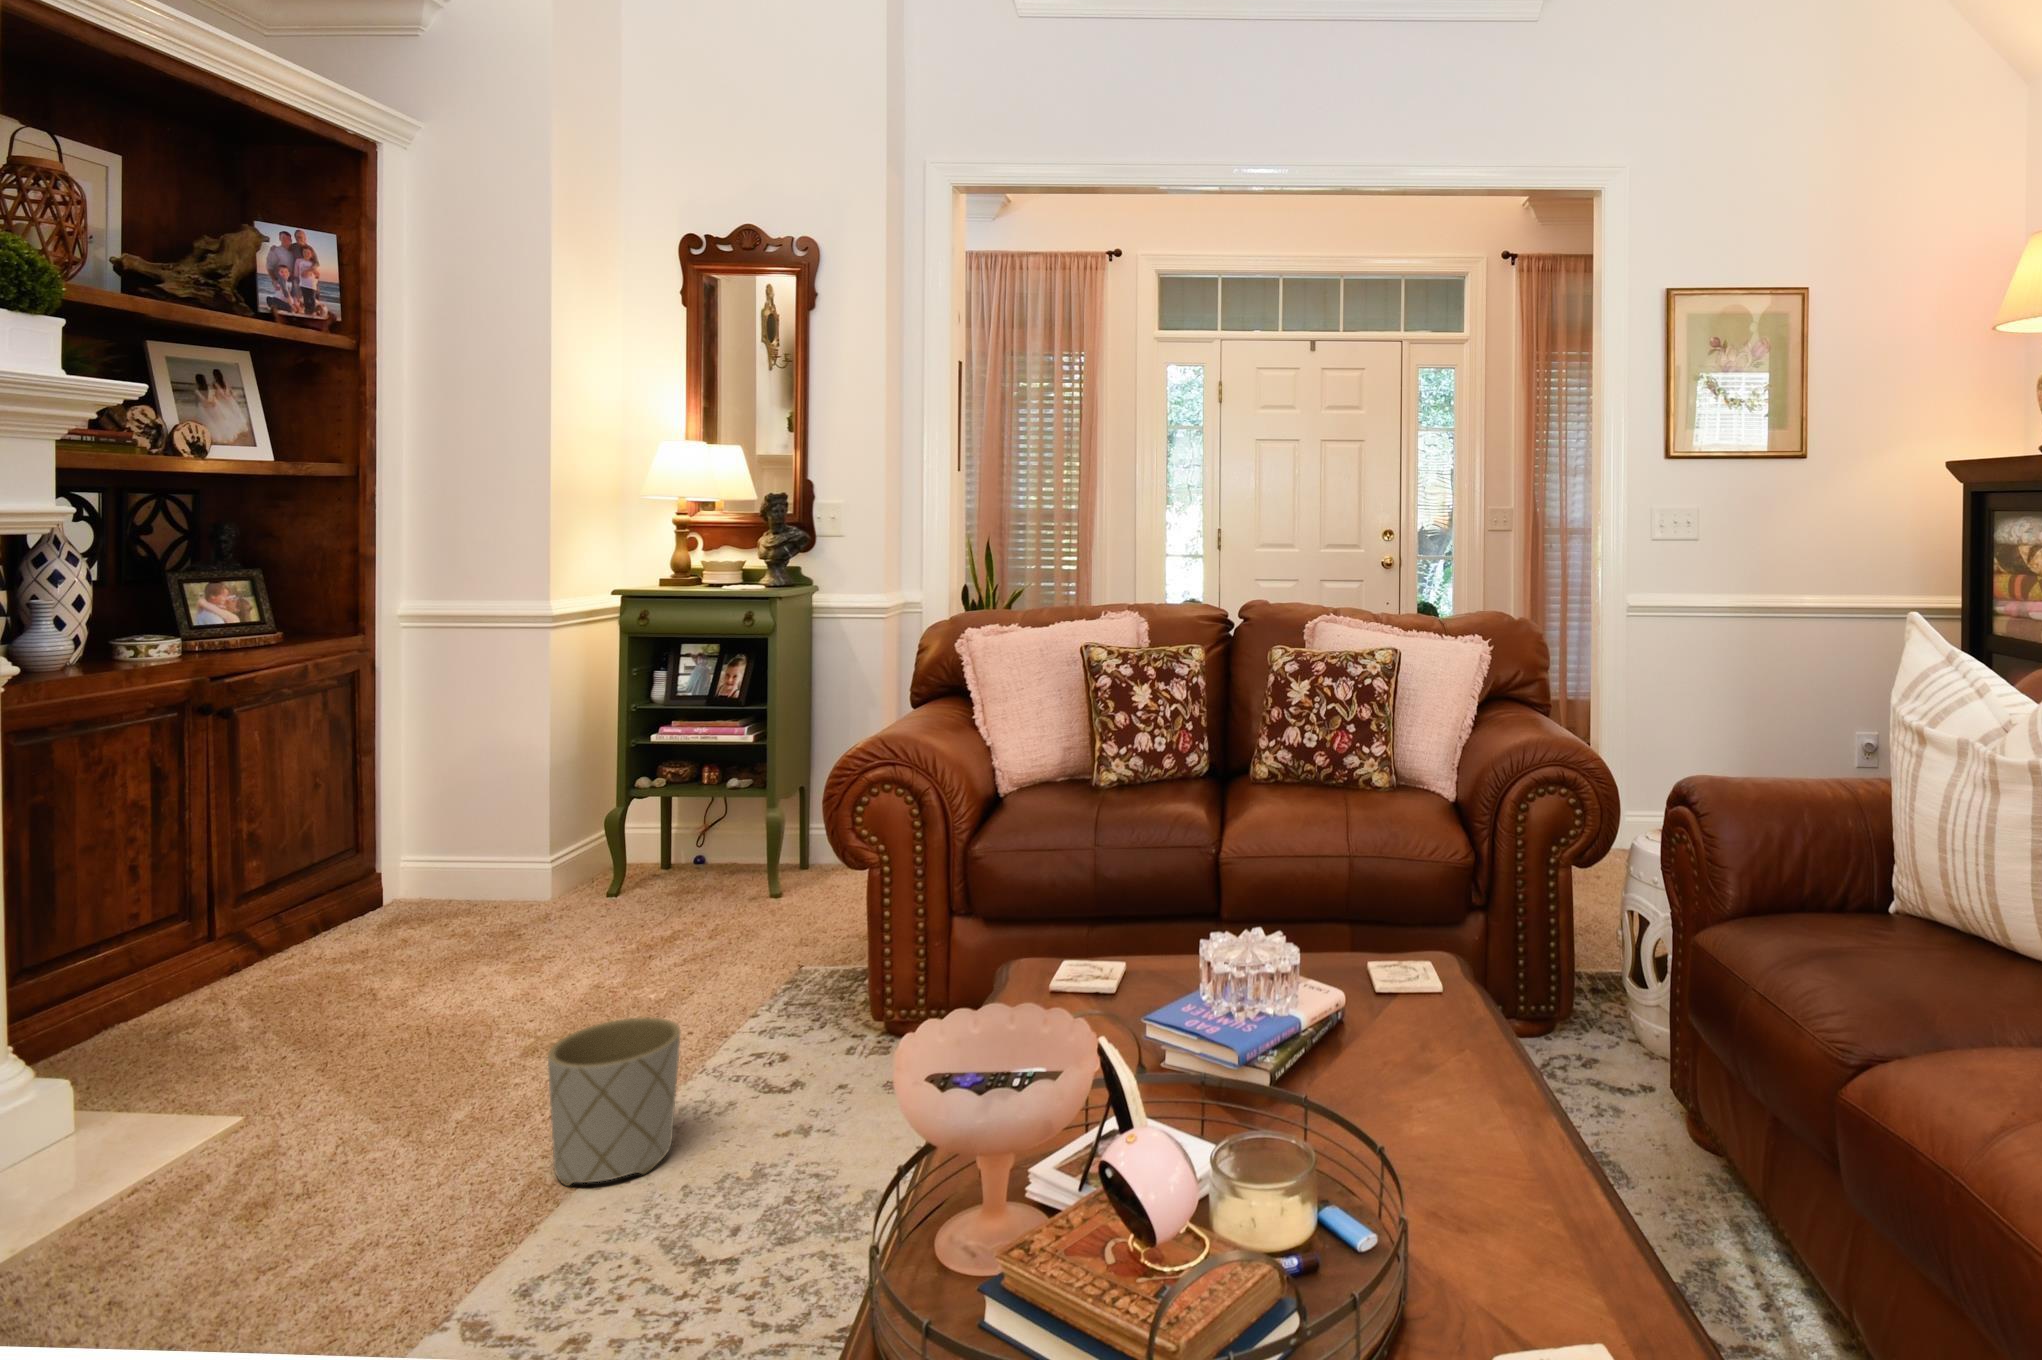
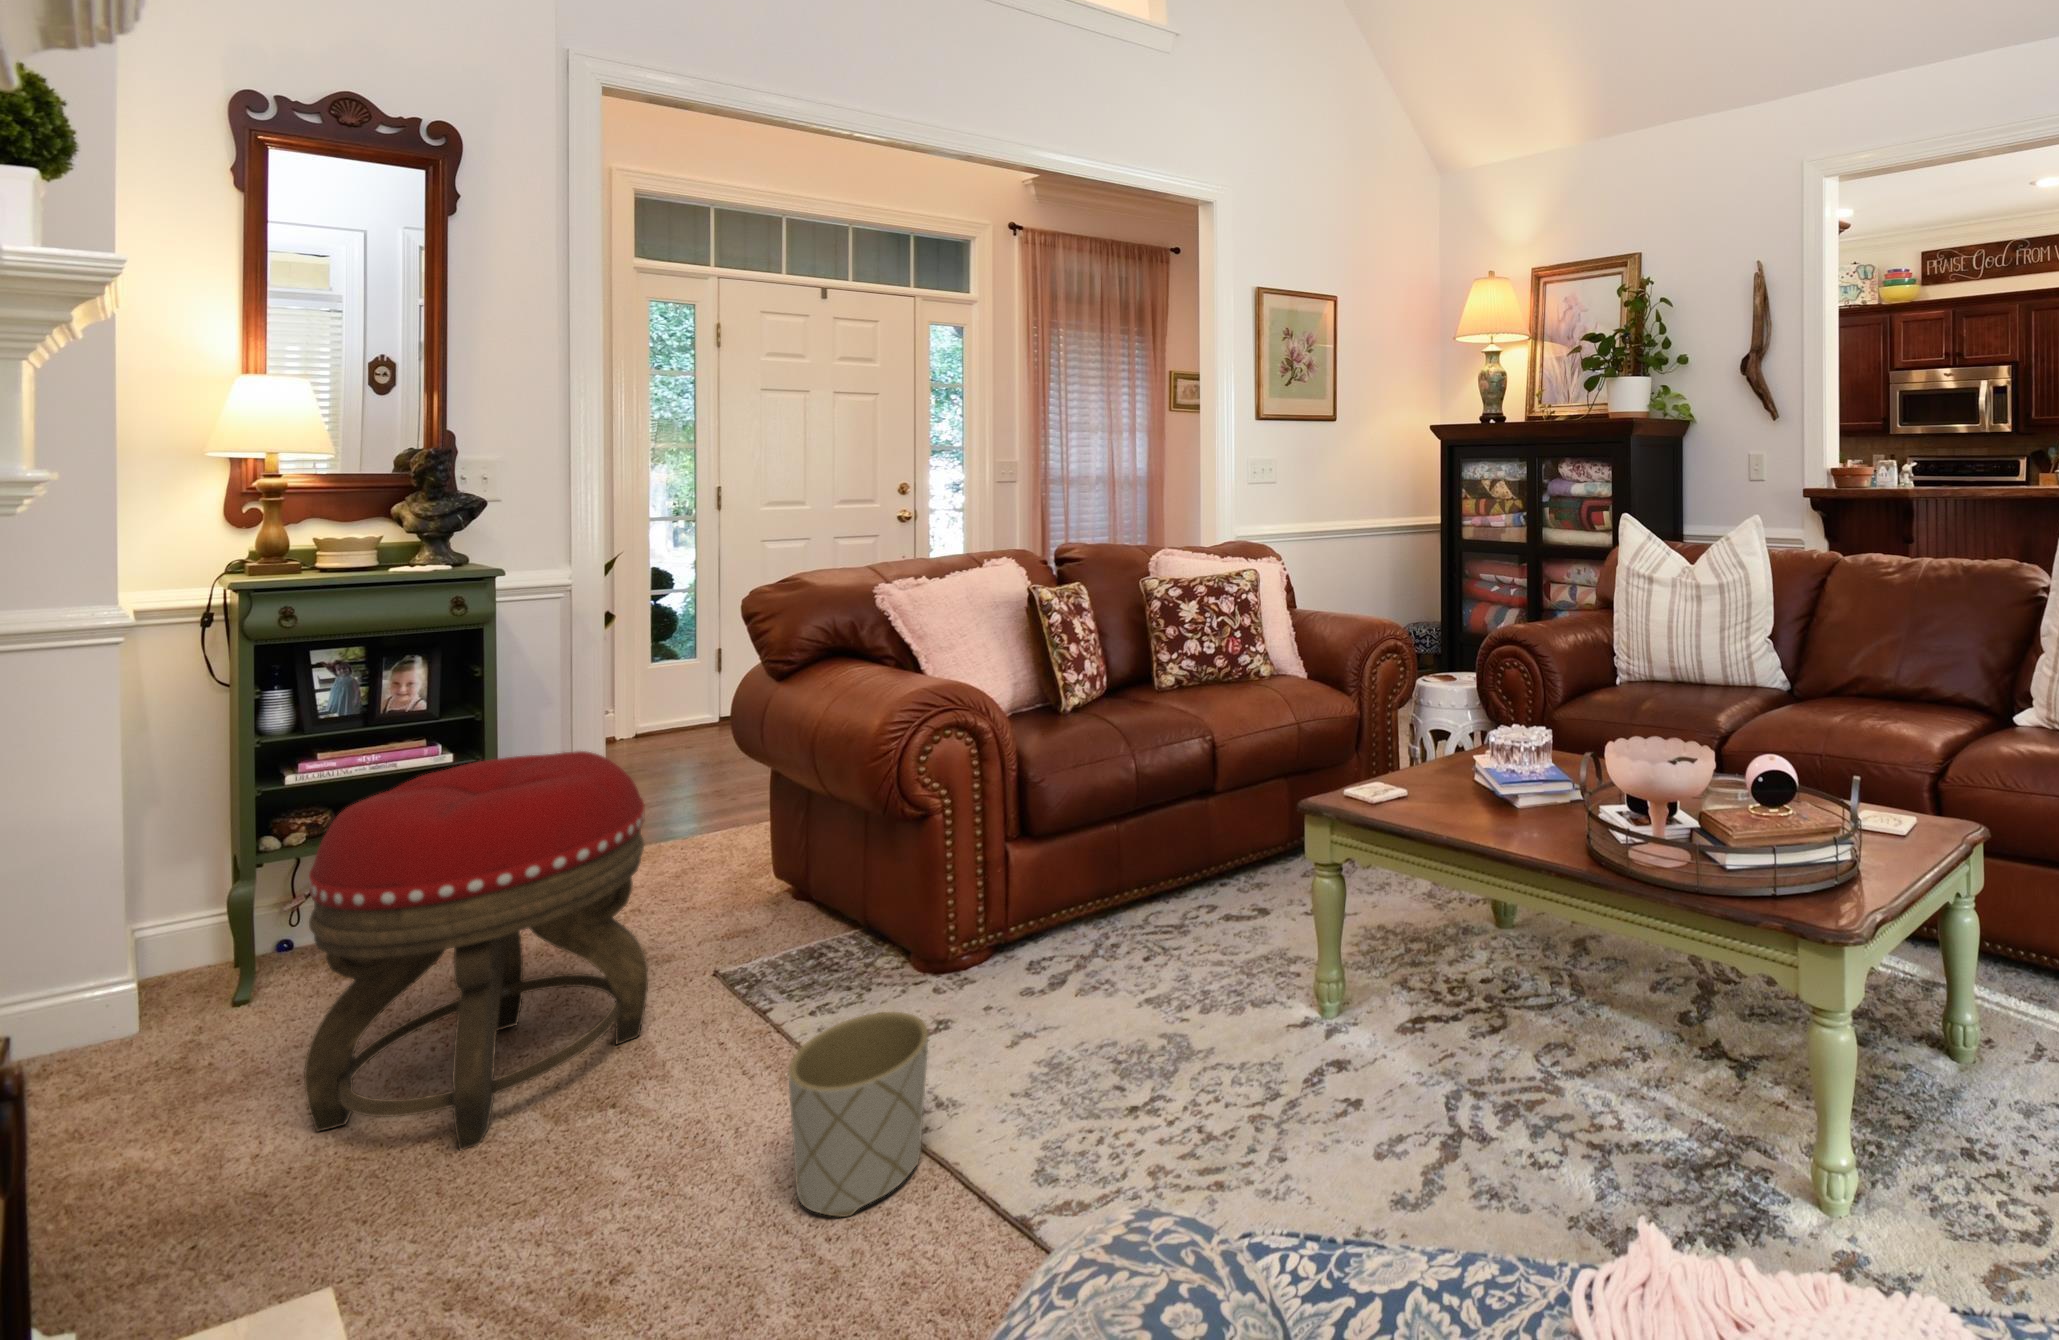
footstool: none [493,736,721,1036] -> present [304,751,648,1151]

